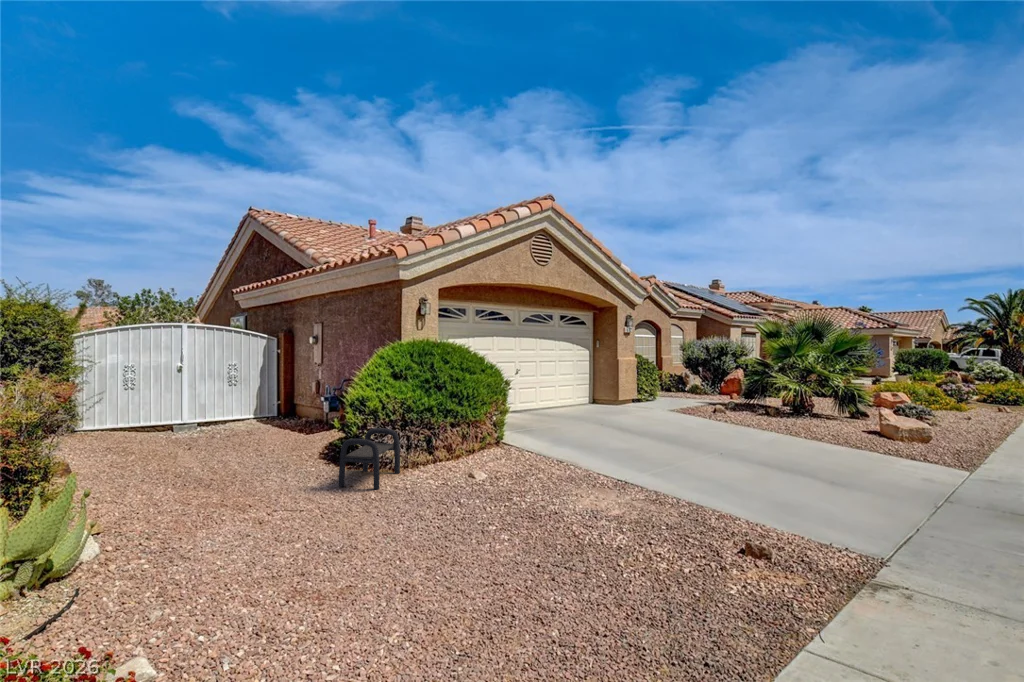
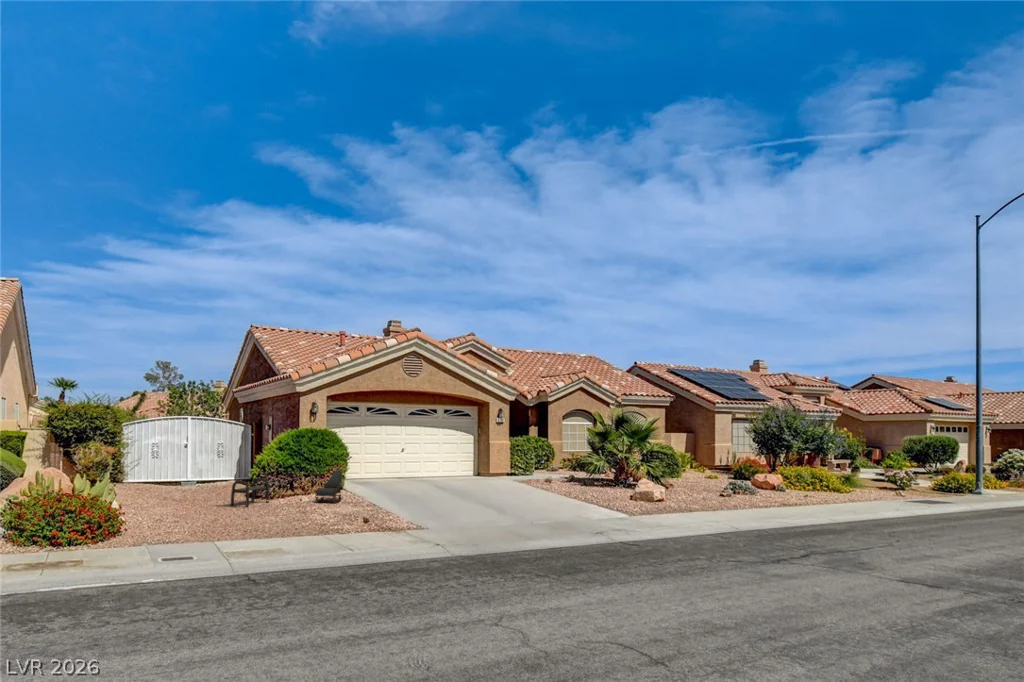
lounge chair: none [476,408,516,467] -> present [315,471,342,503]

